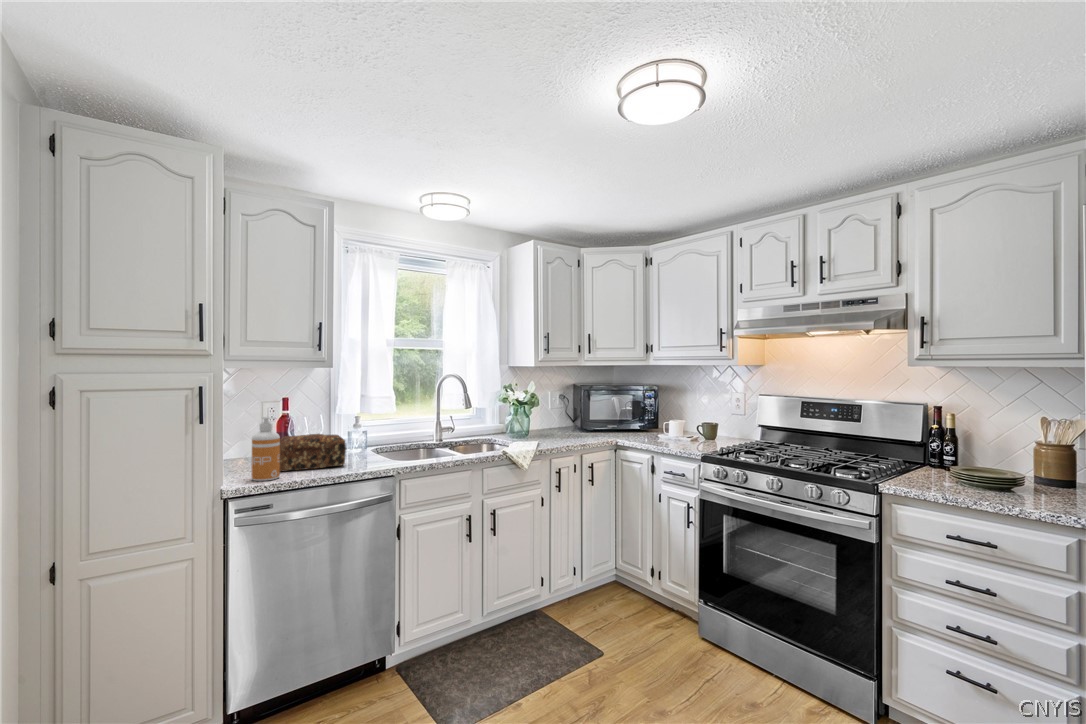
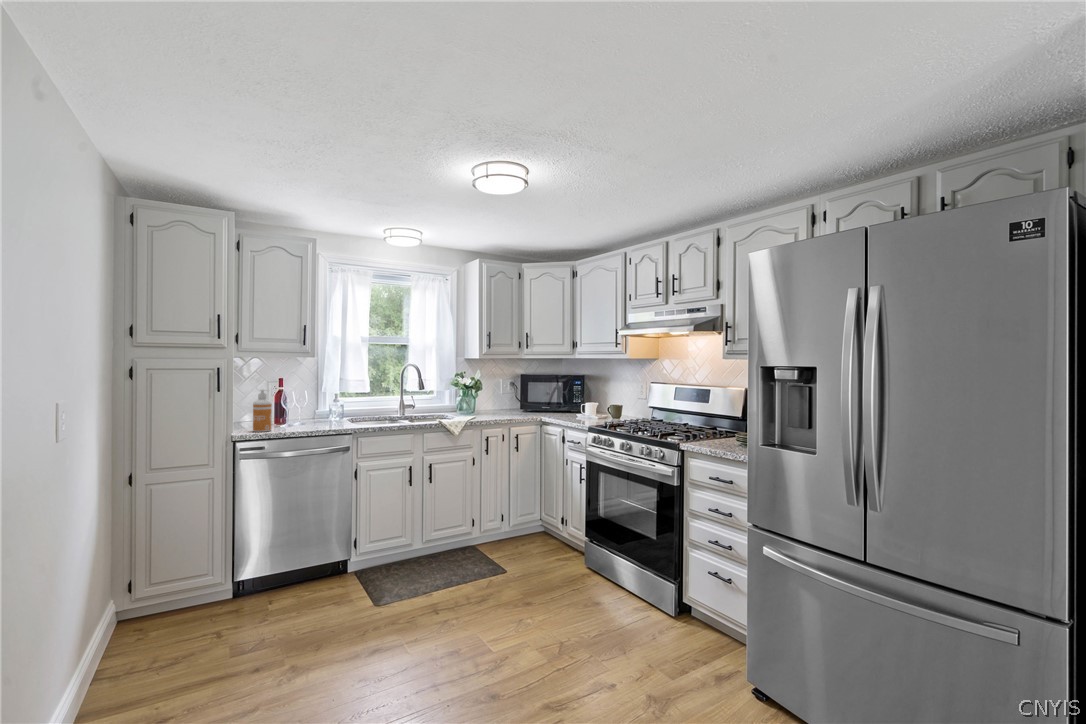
bread loaf: present [280,434,346,472] -> none [273,404,321,428]

